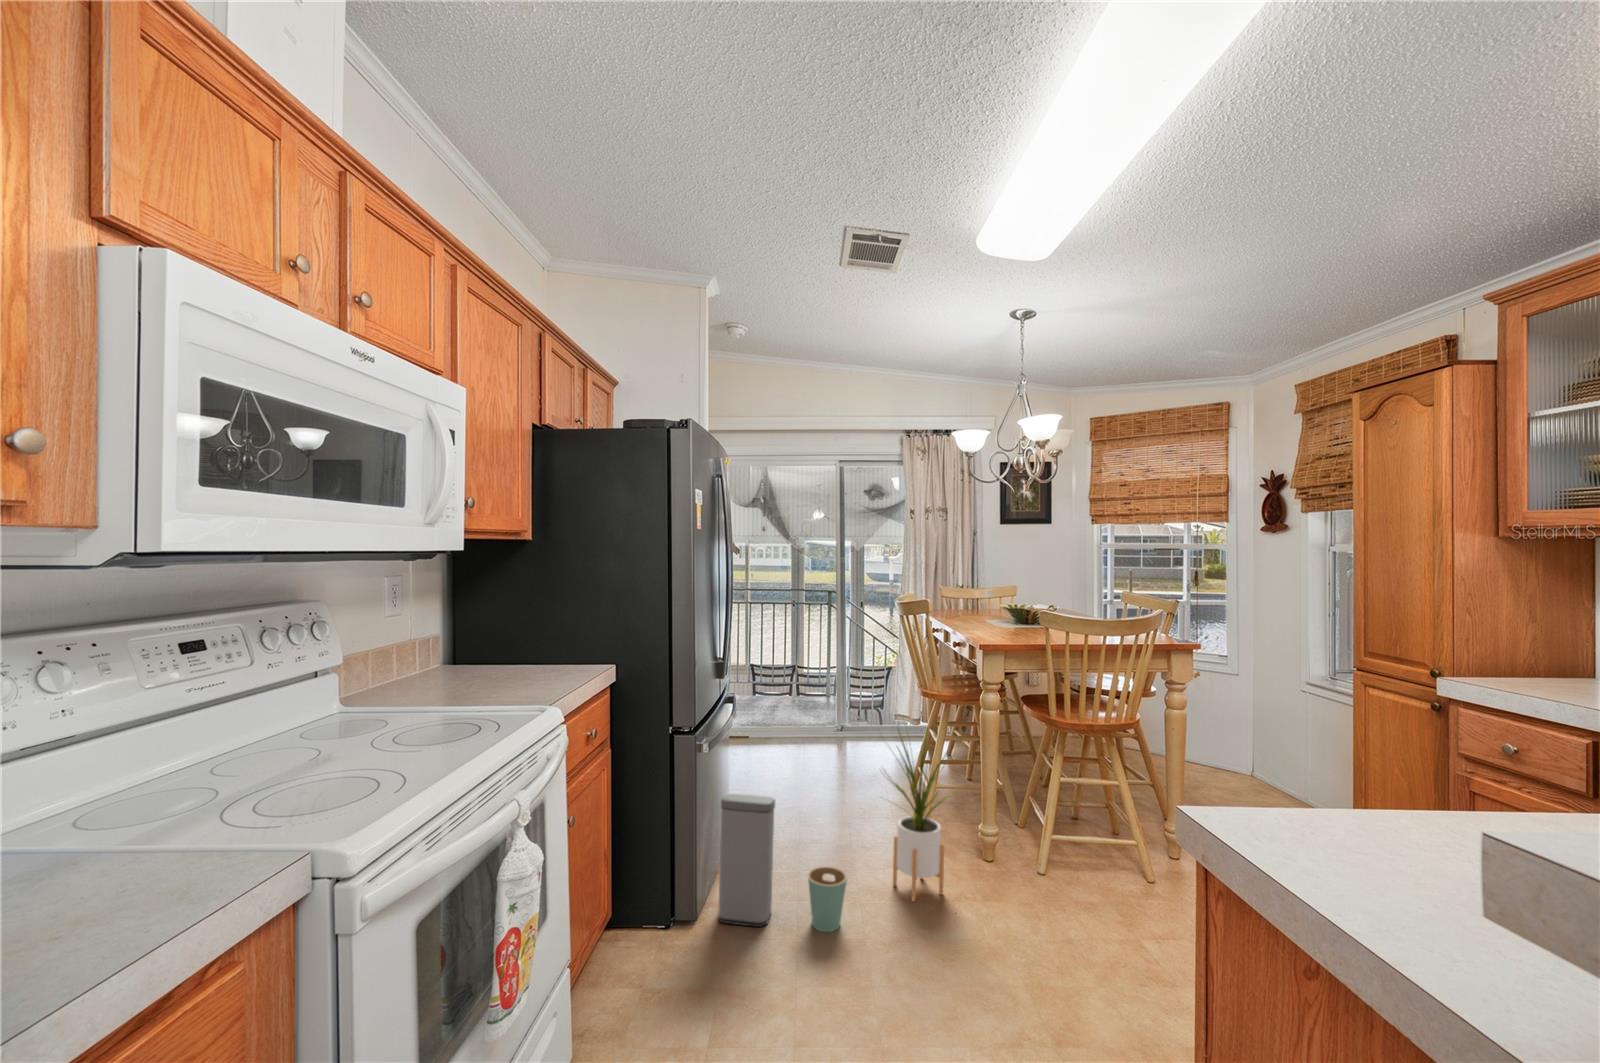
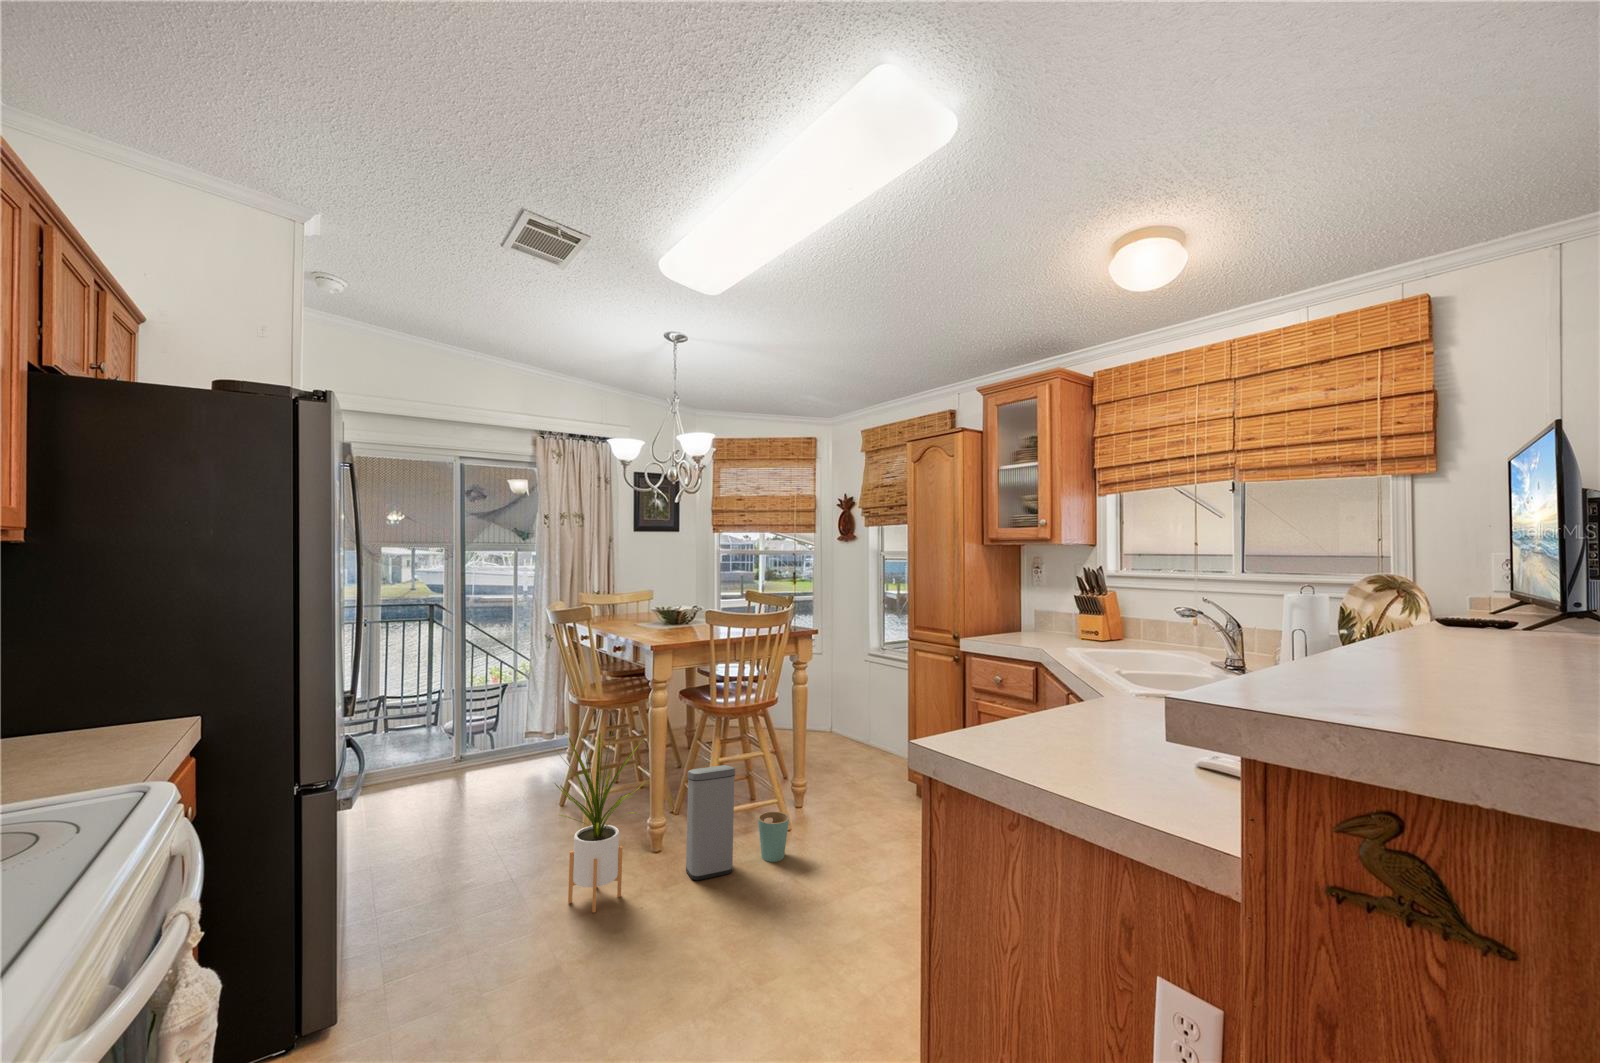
trash can: present [718,794,847,932] -> present [686,765,789,880]

